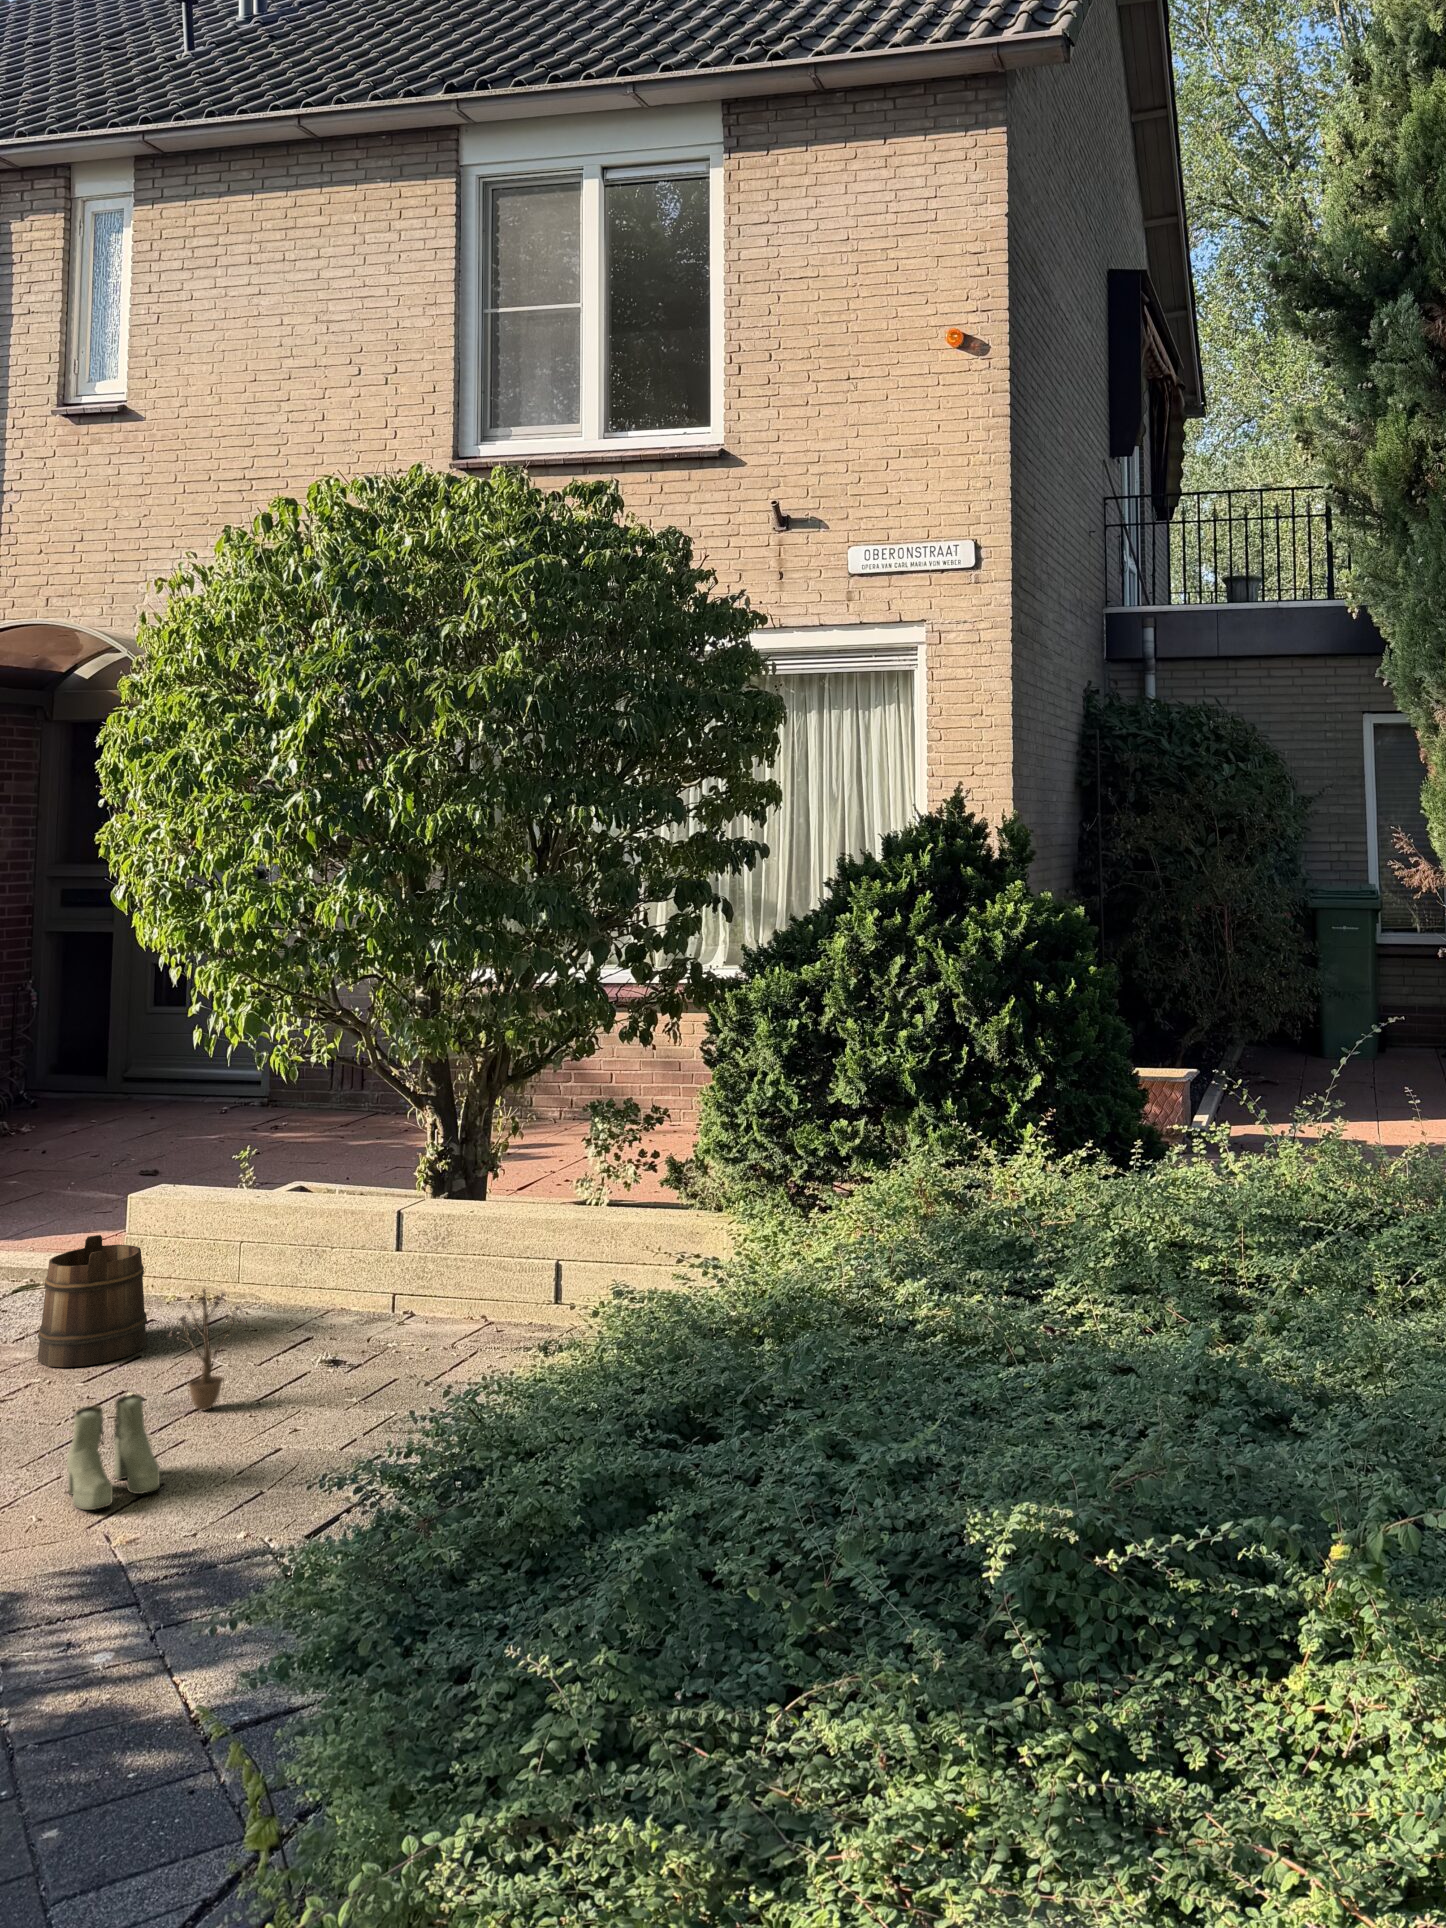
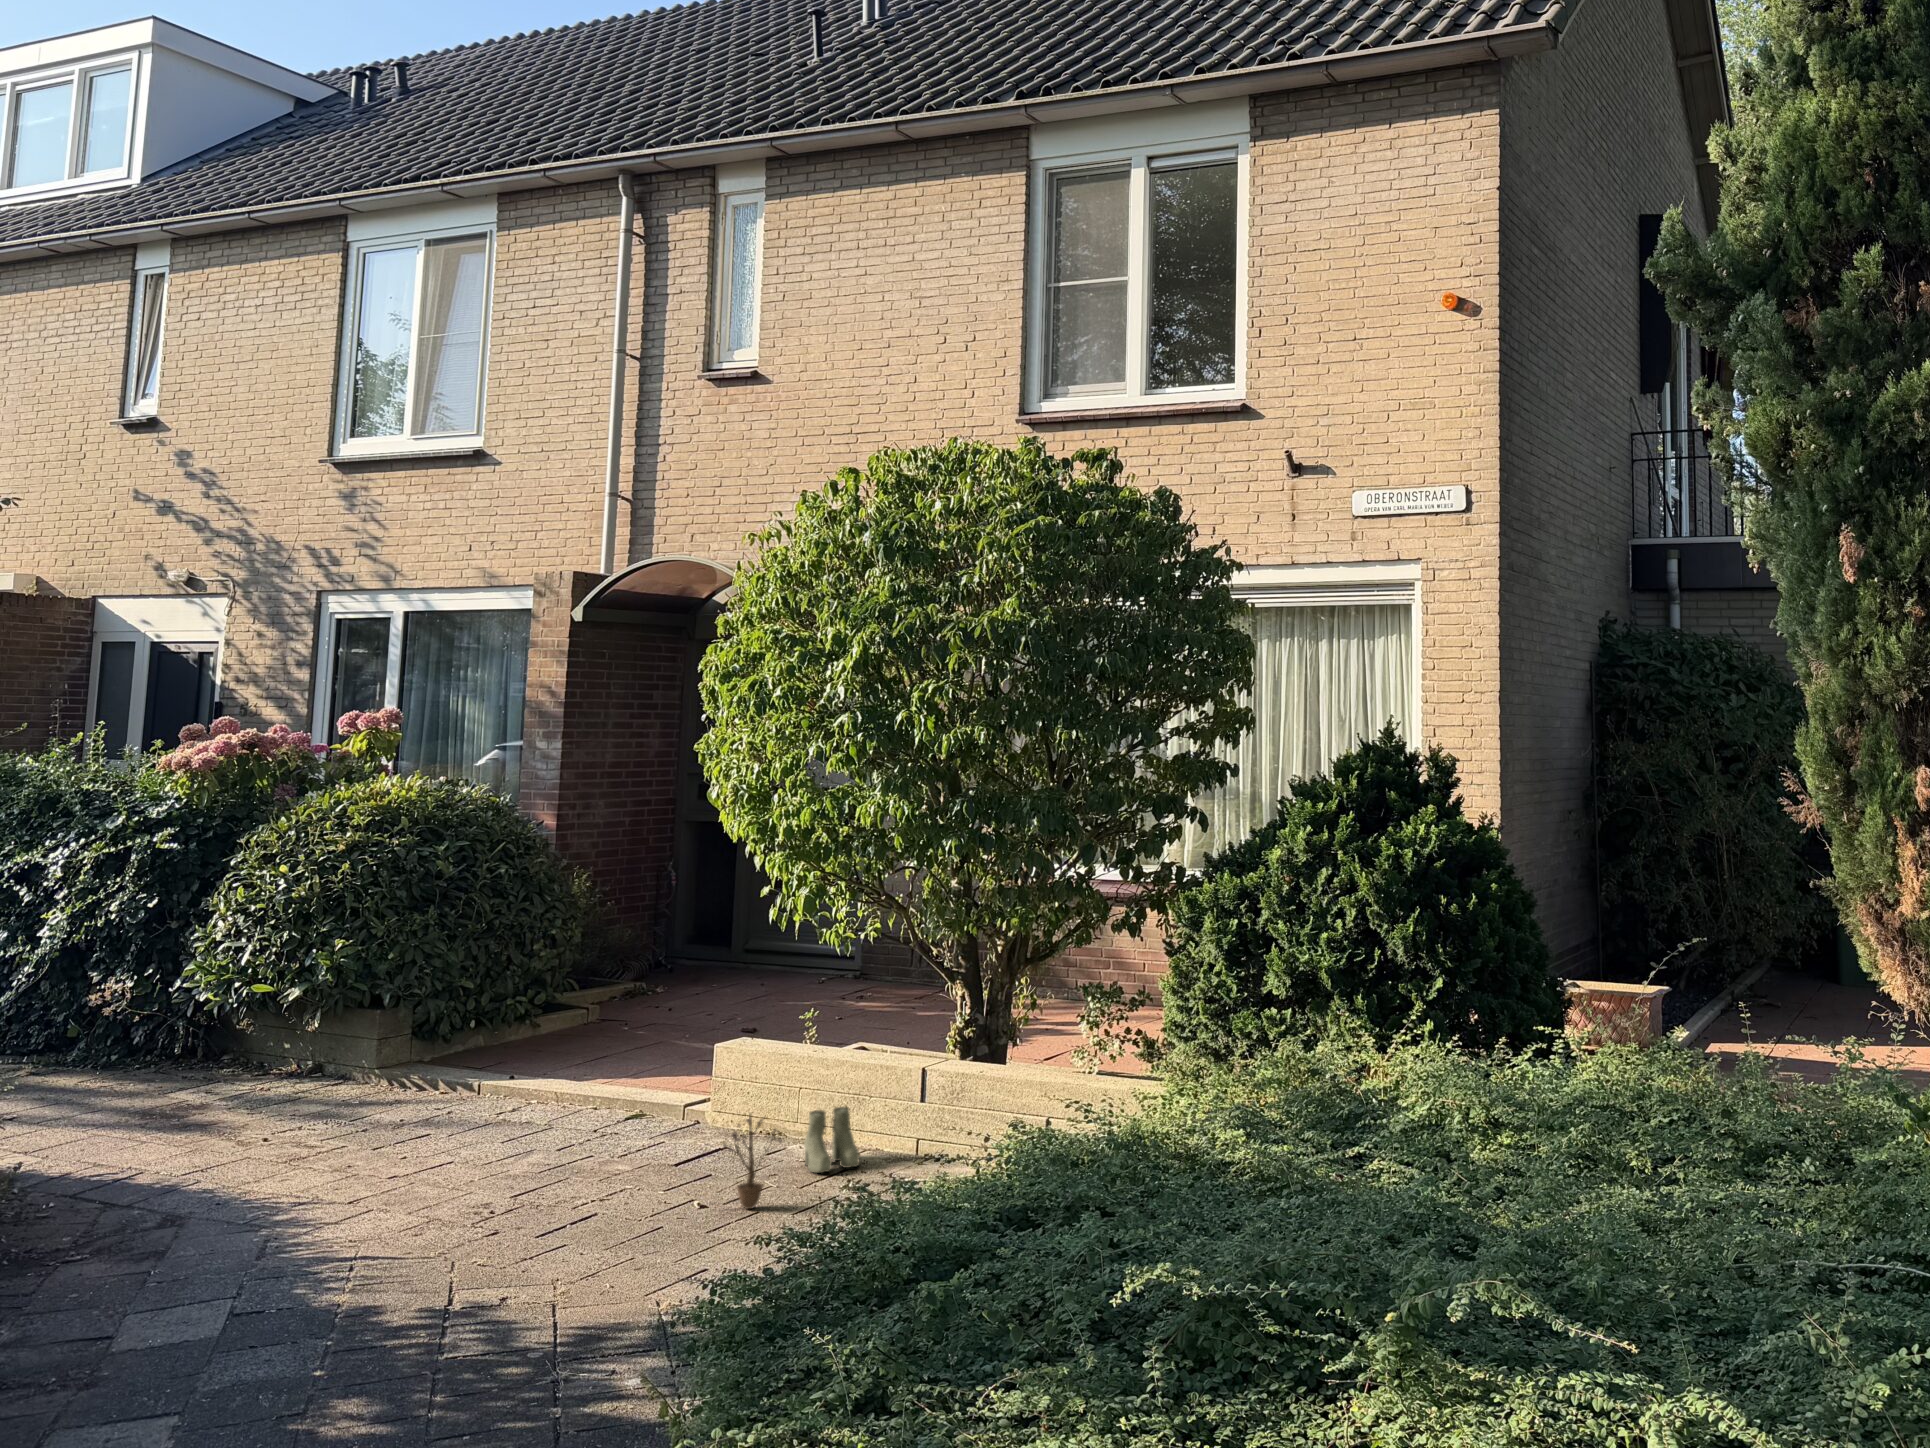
bucket: present [38,1235,147,1367] -> none [638,1069,719,1171]
boots: present [67,1394,160,1510] -> present [804,1107,859,1173]

